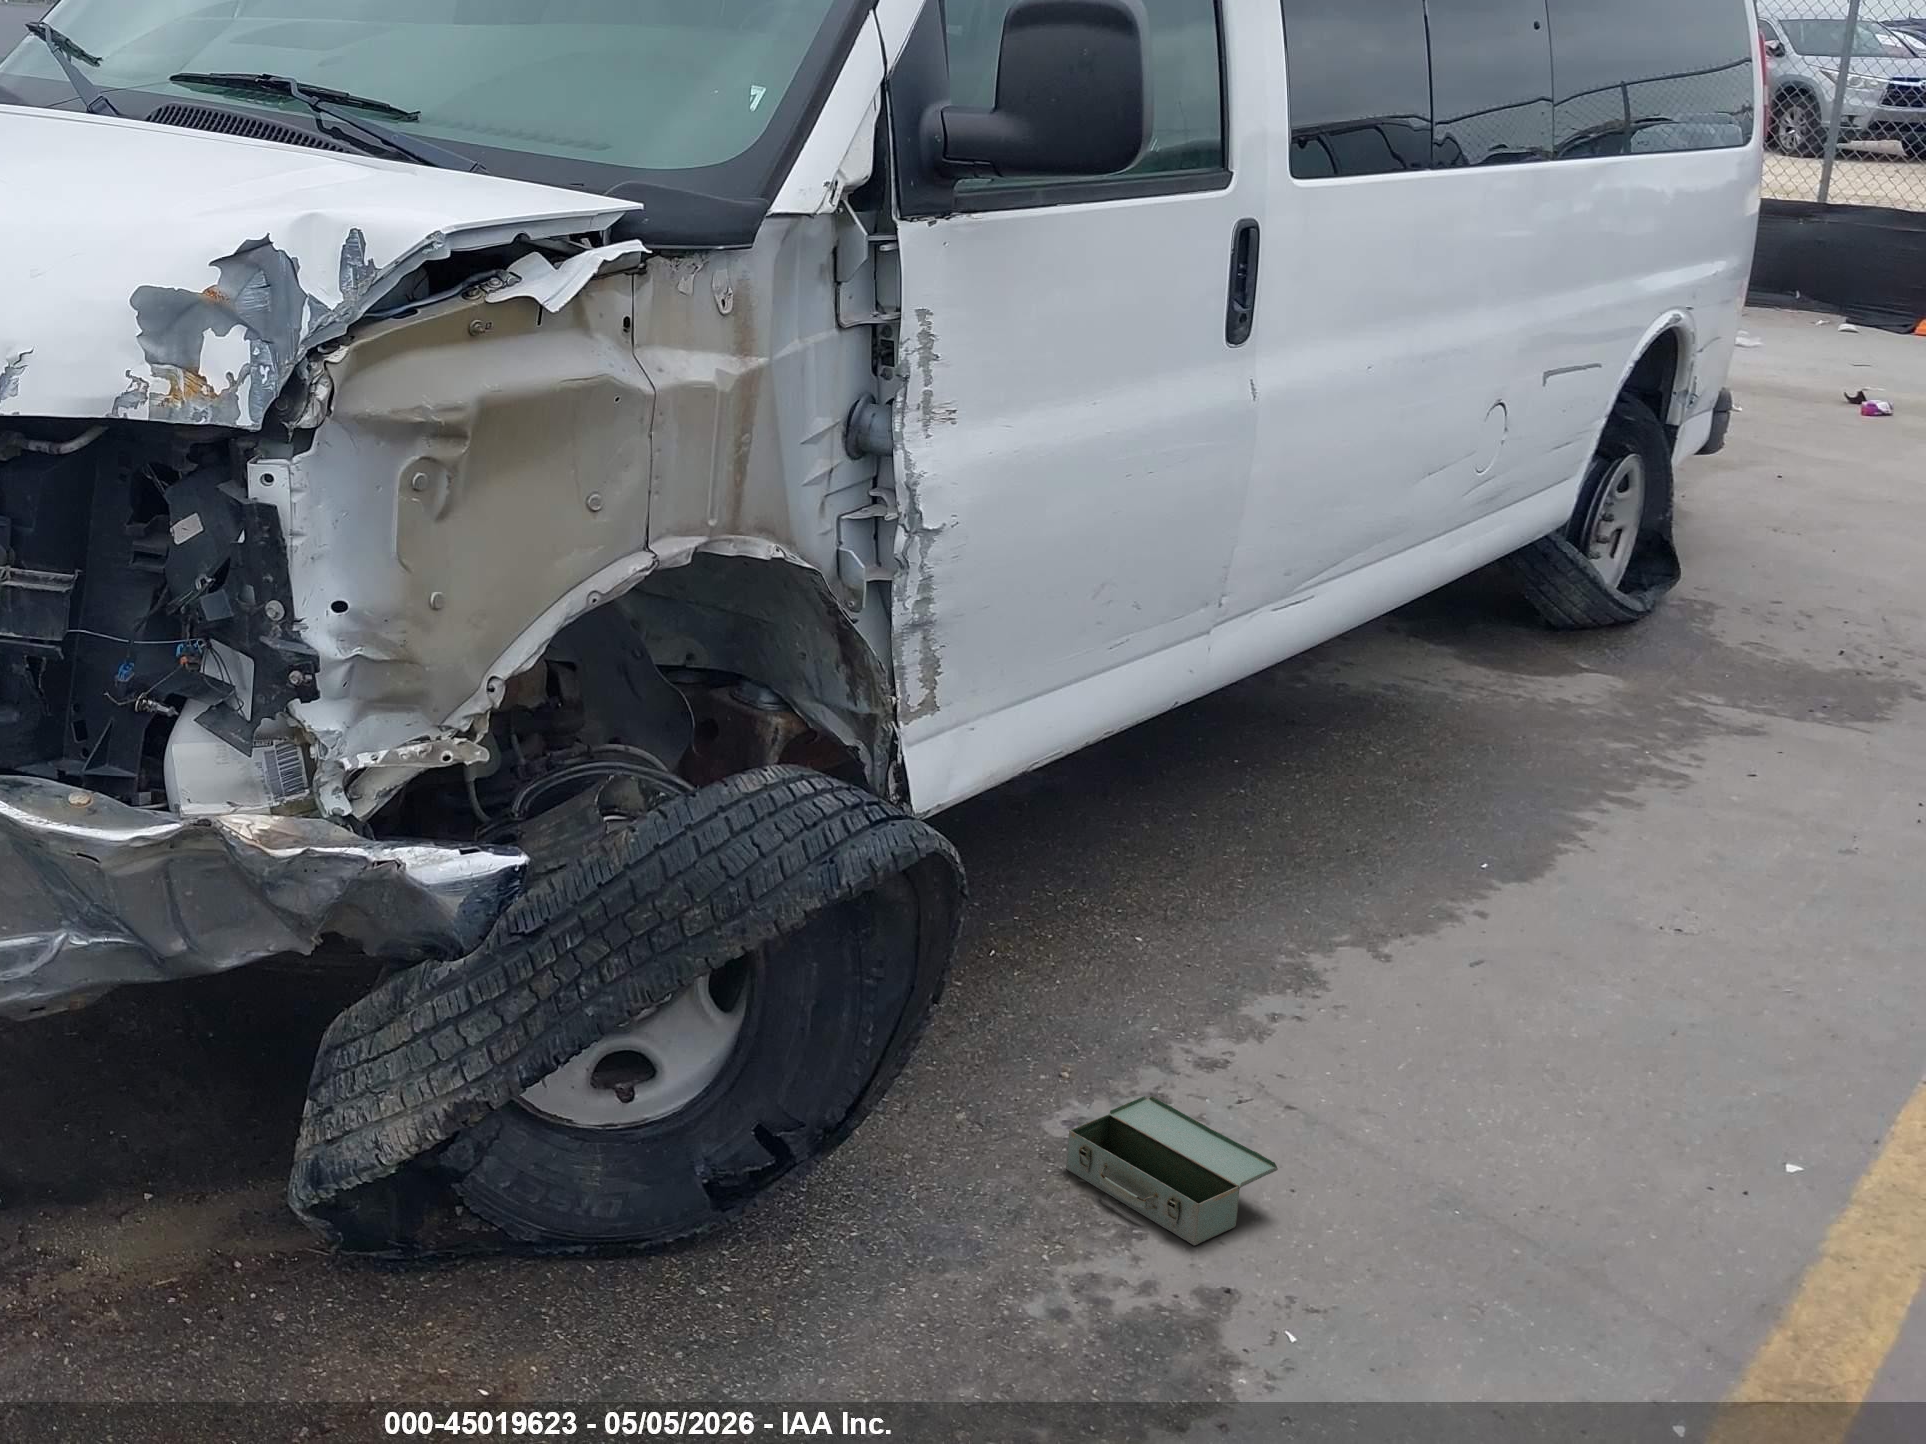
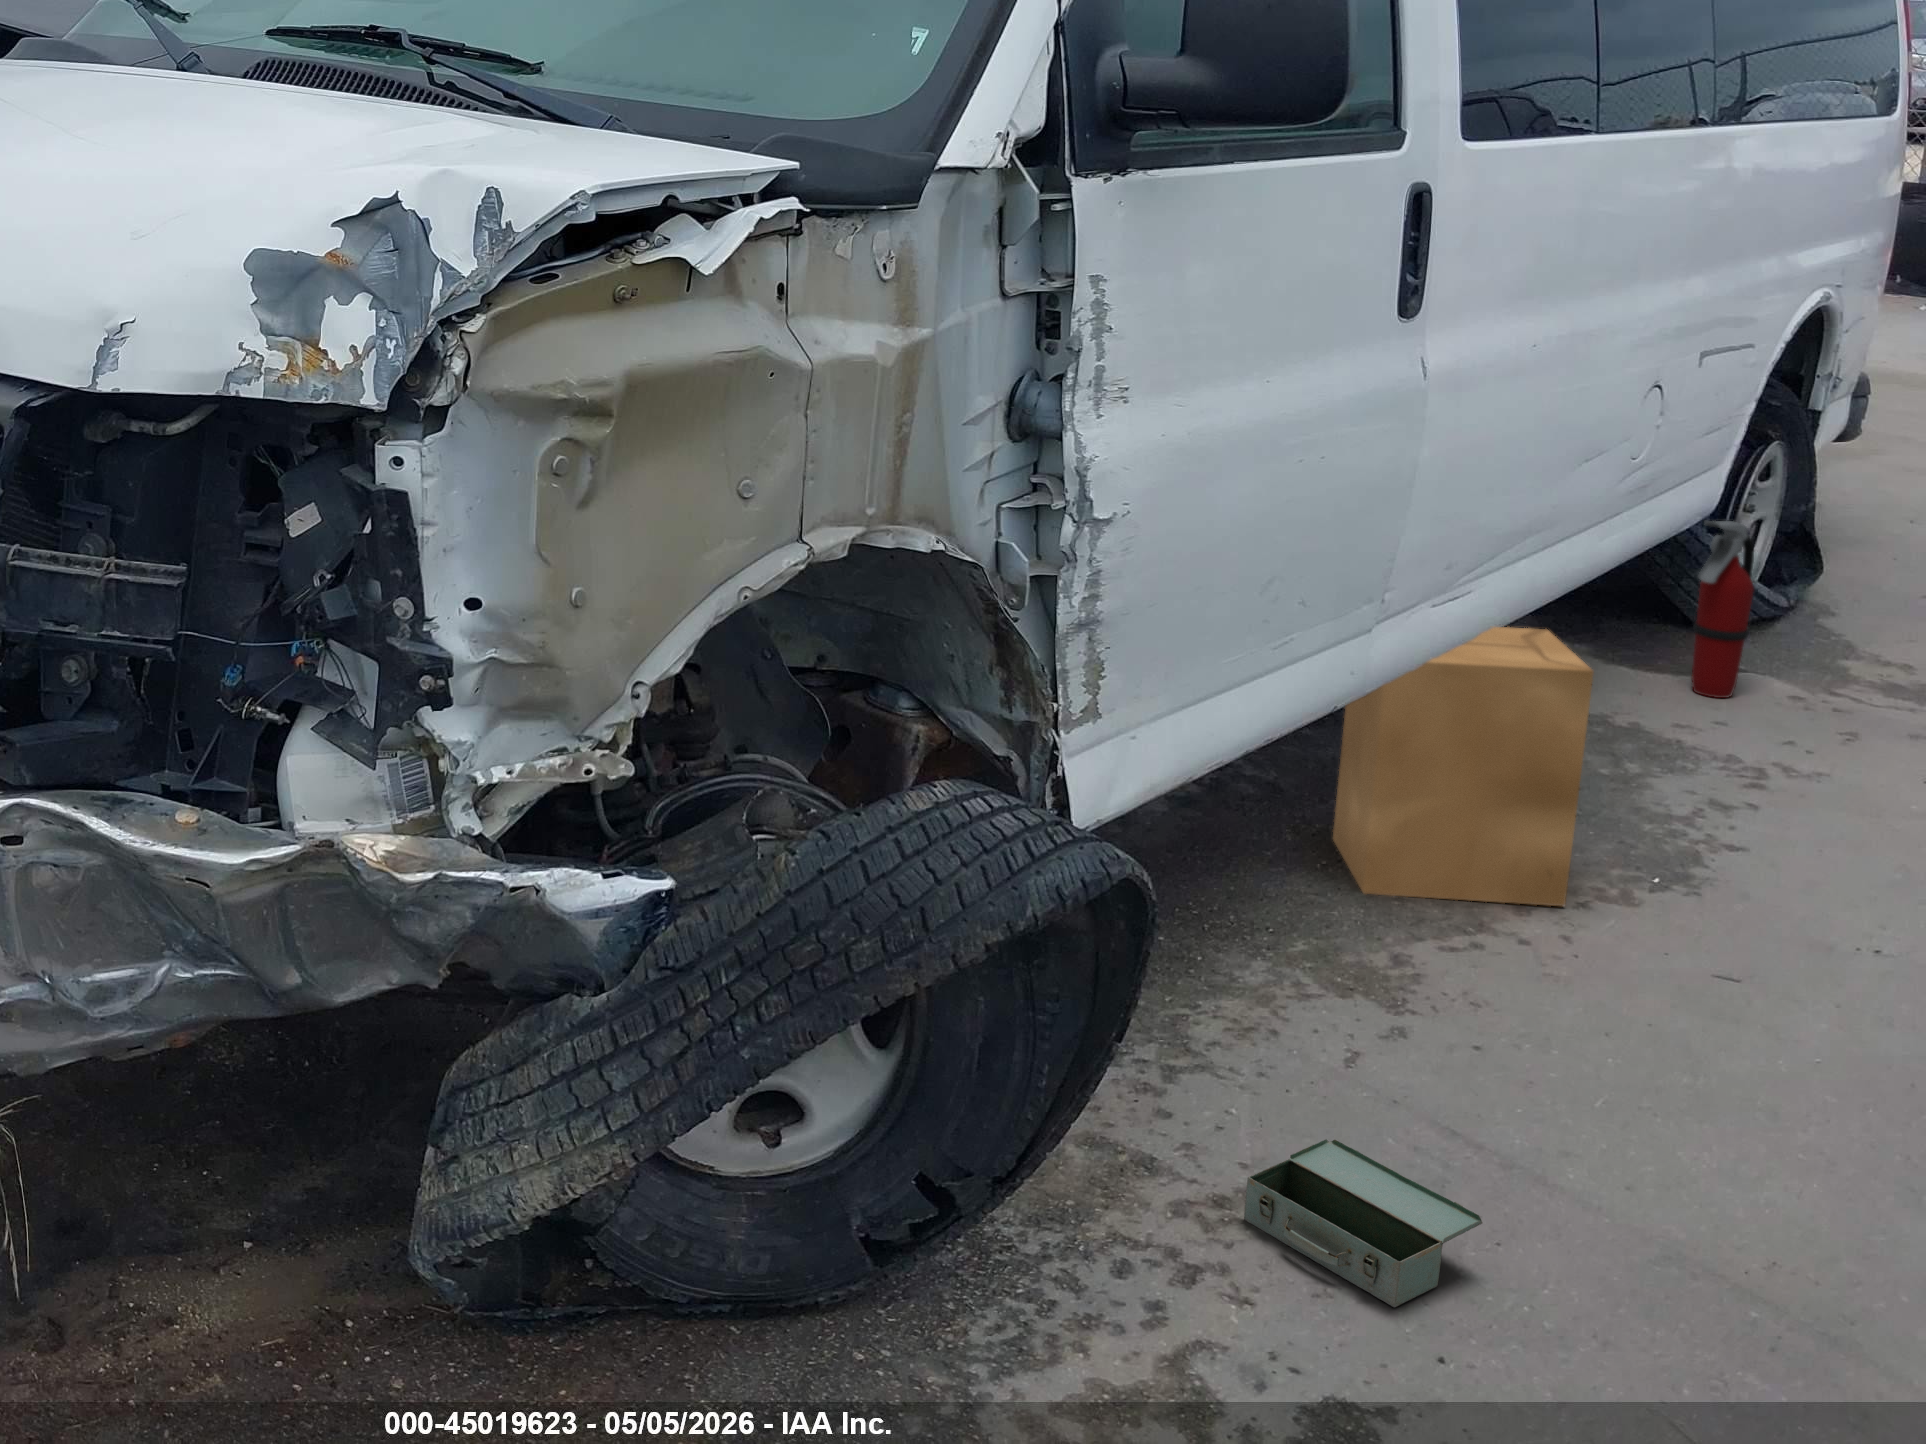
fire extinguisher: none [1539,528,1597,694] -> present [1692,521,1754,698]
cardboard box: none [1186,621,1419,887] -> present [1333,627,1593,906]

